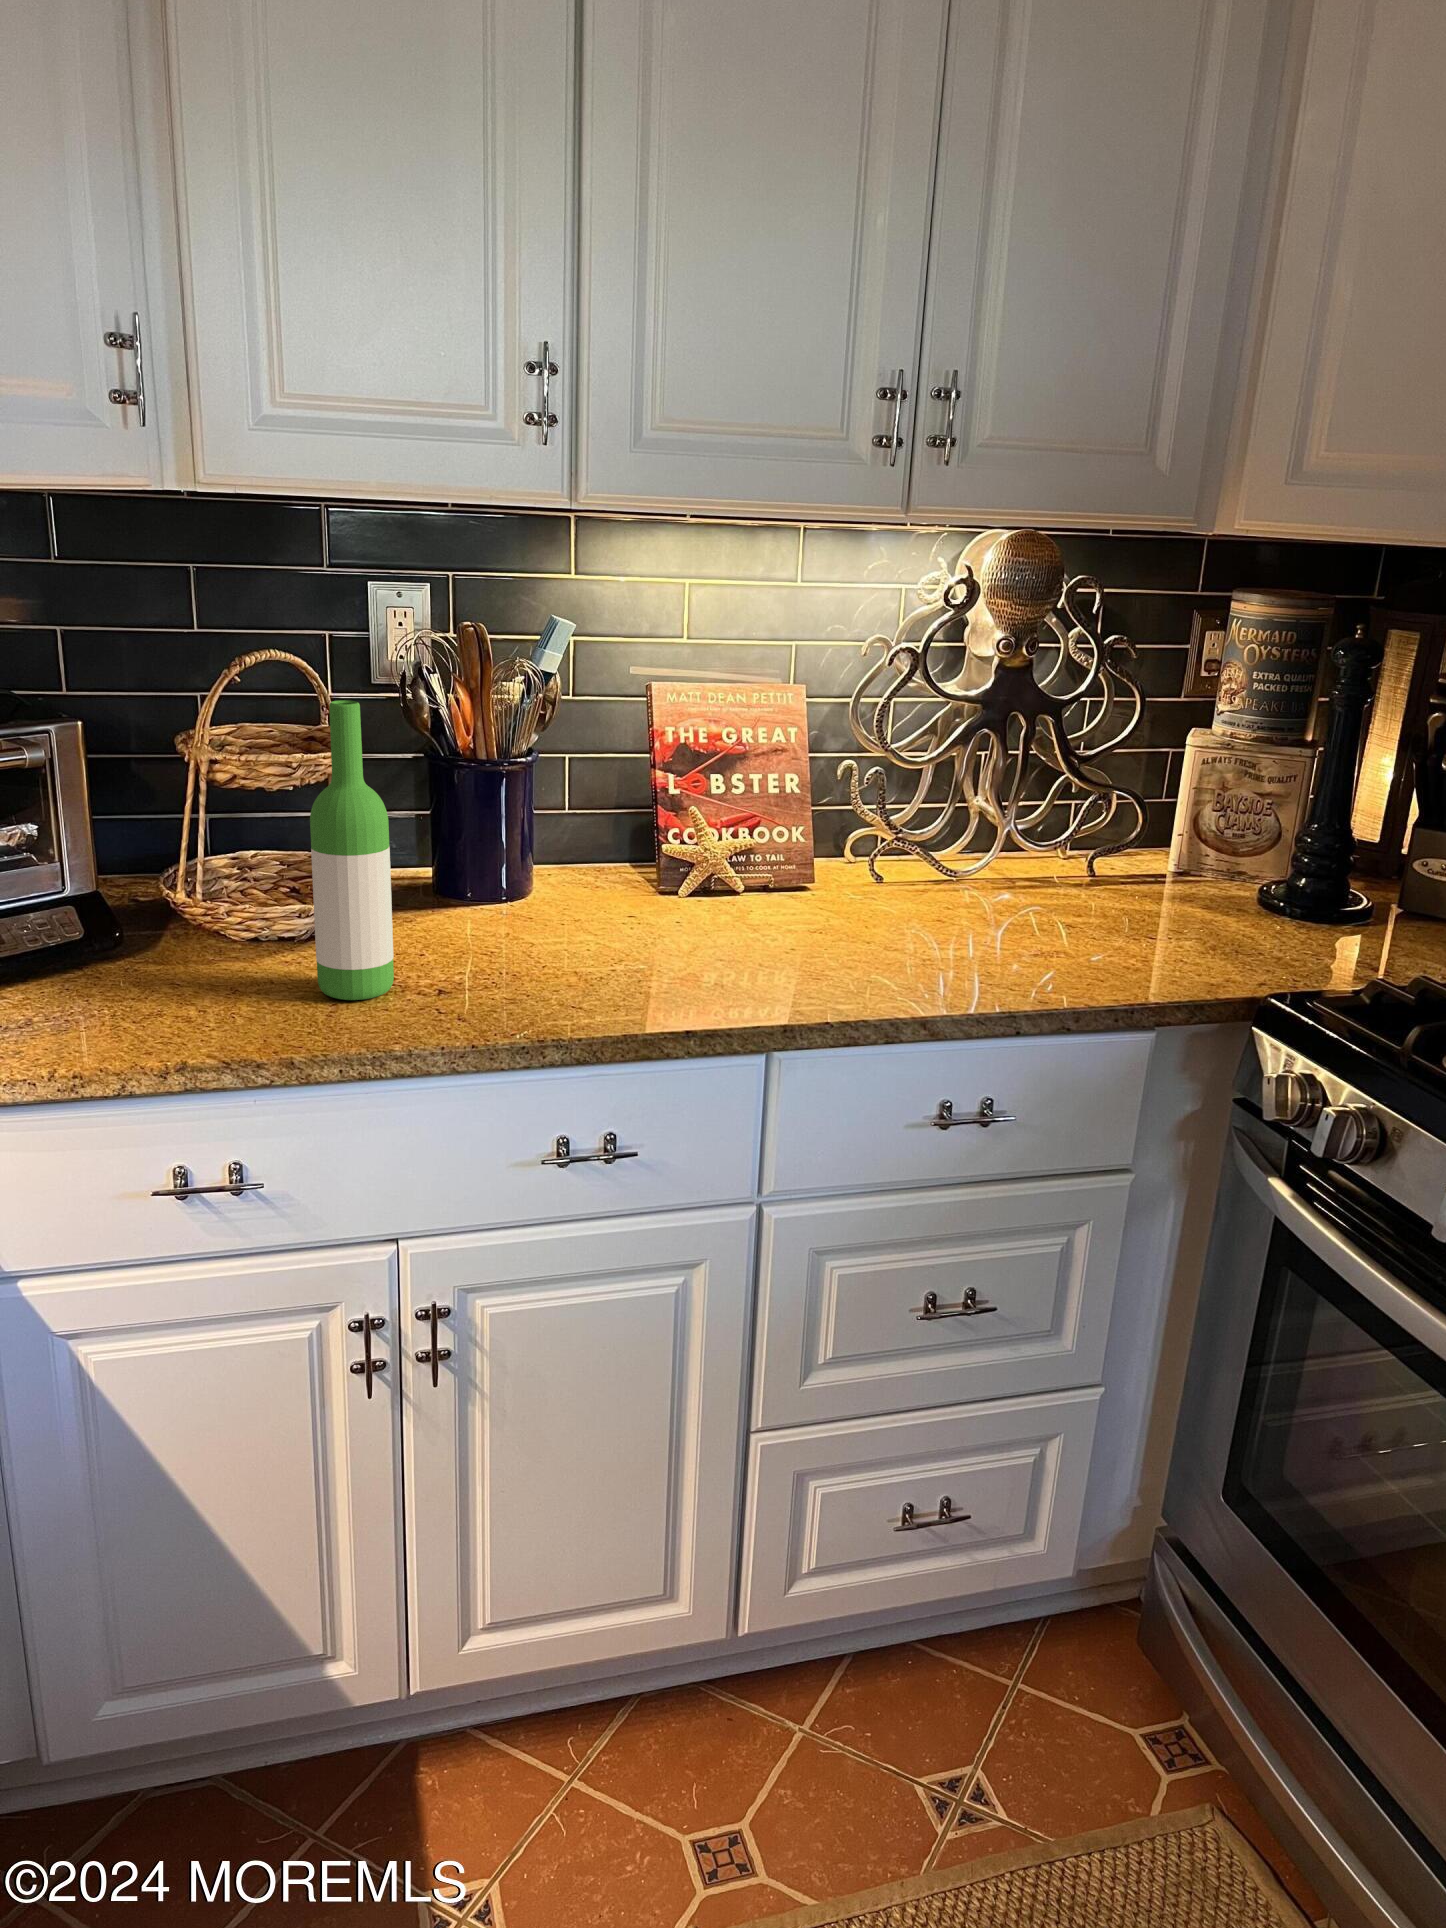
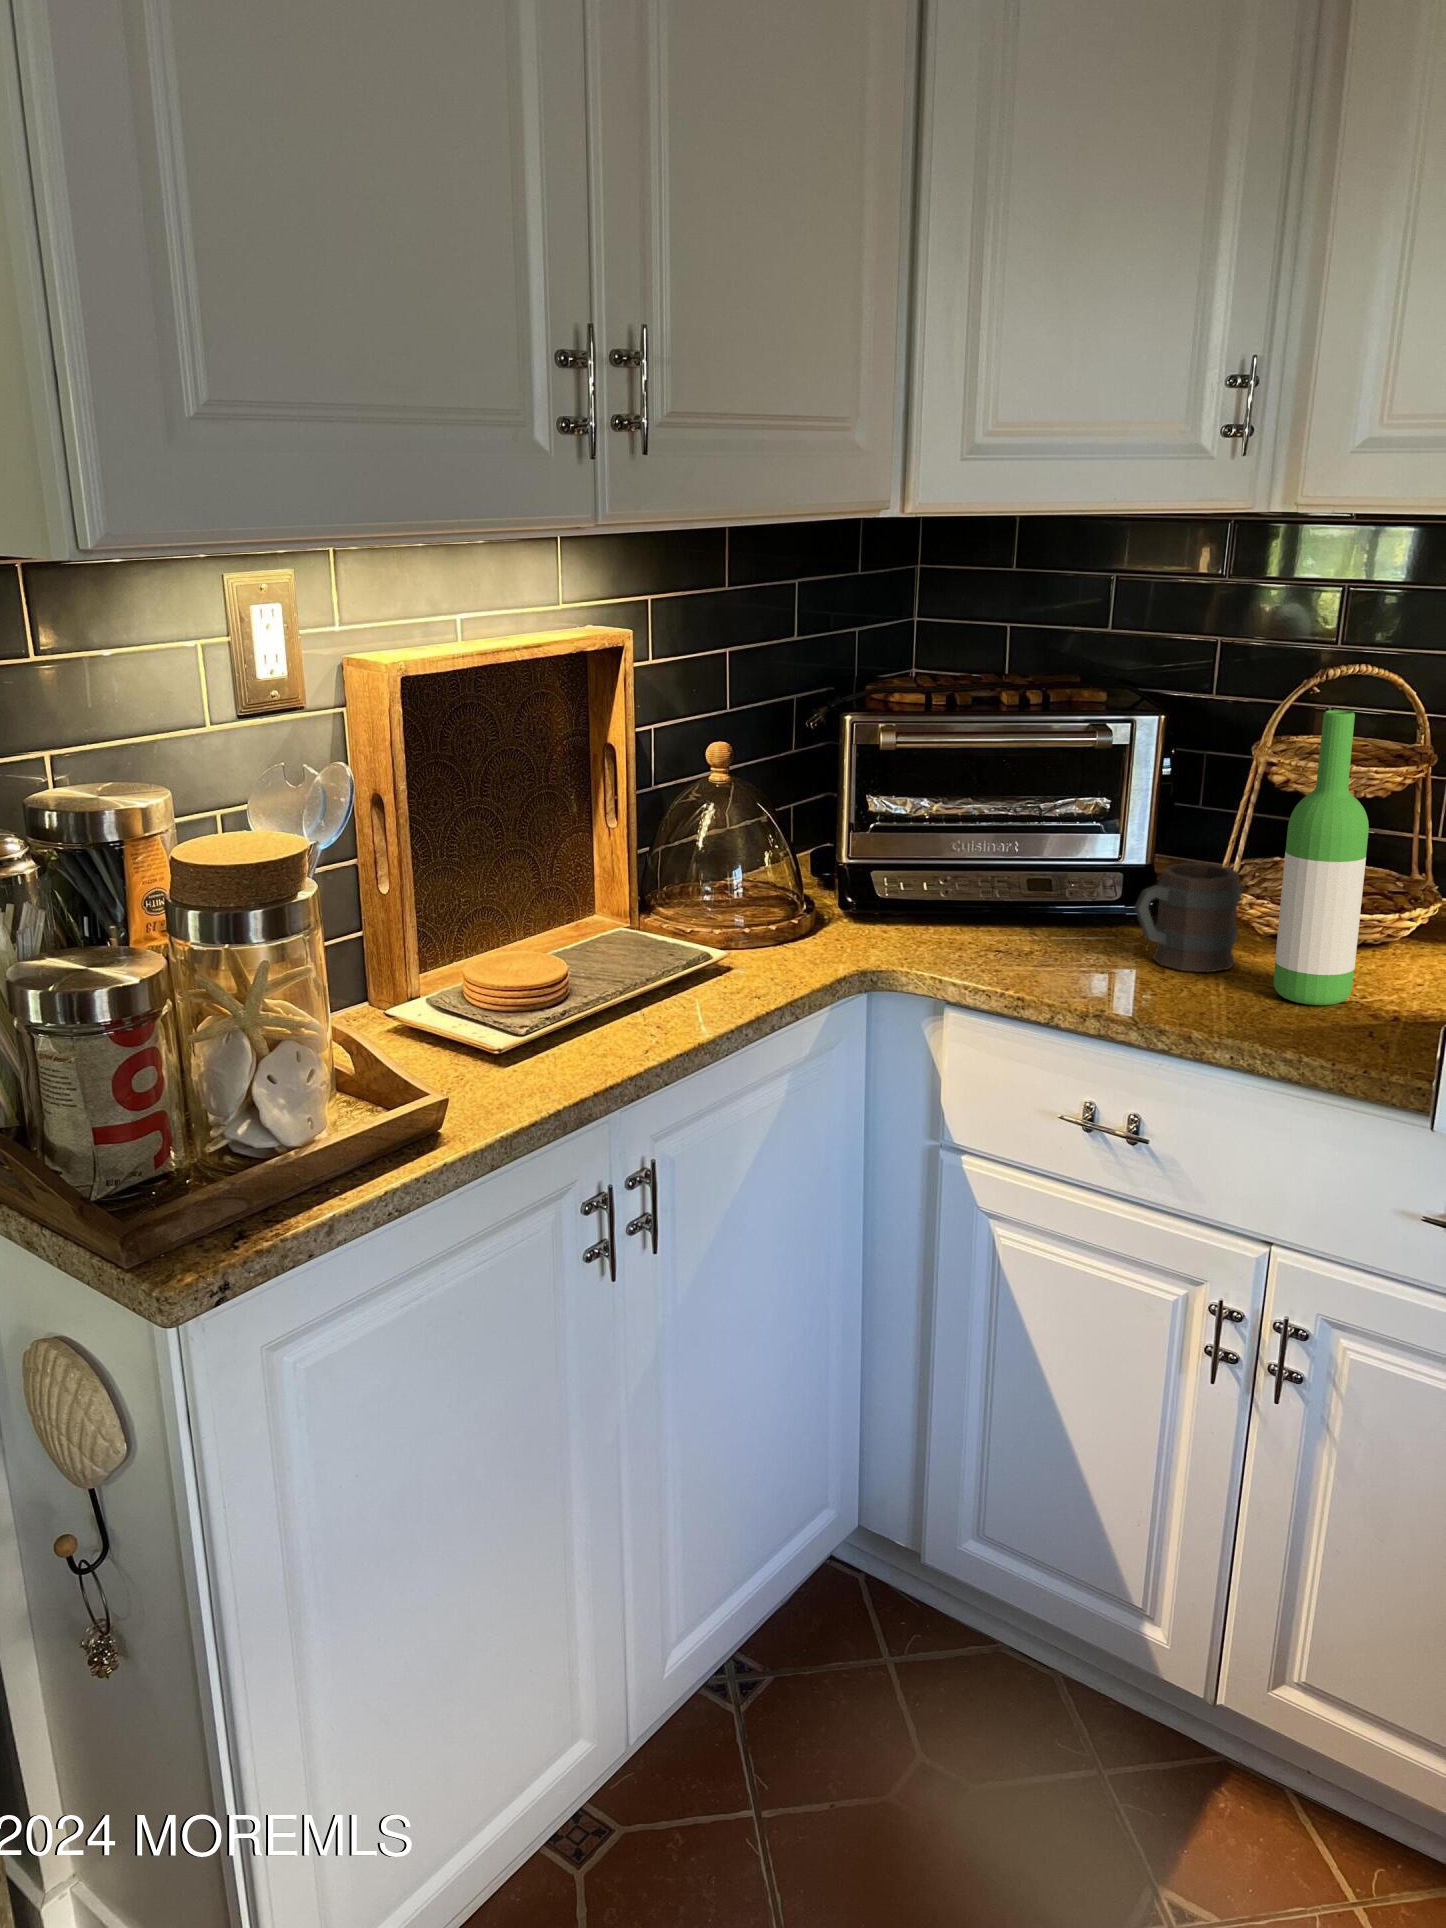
mug: none [153,877,254,997] -> present [1134,863,1241,972]

